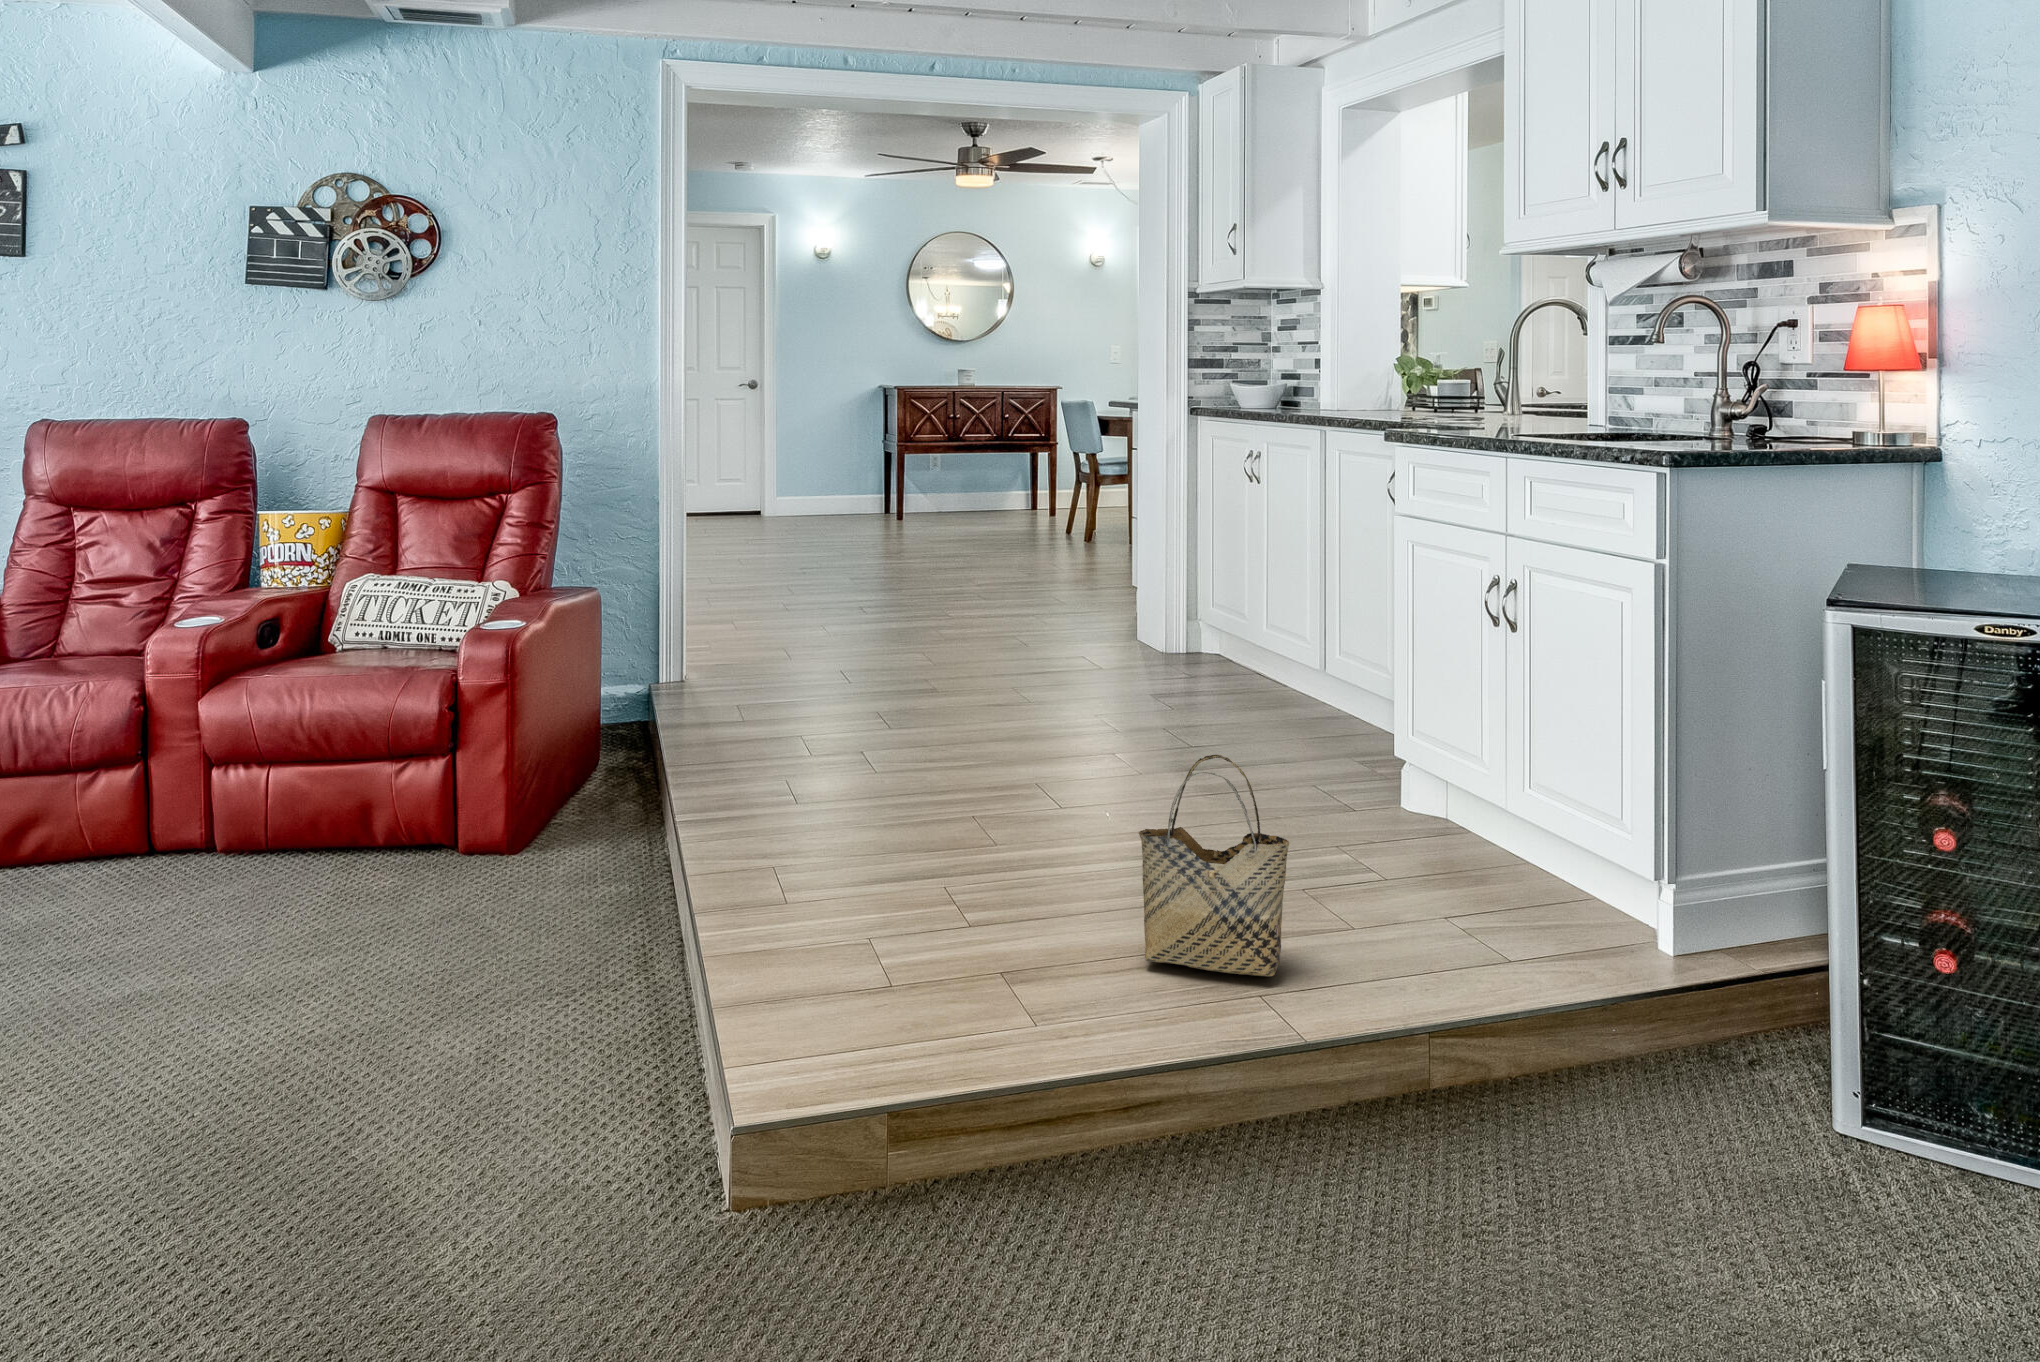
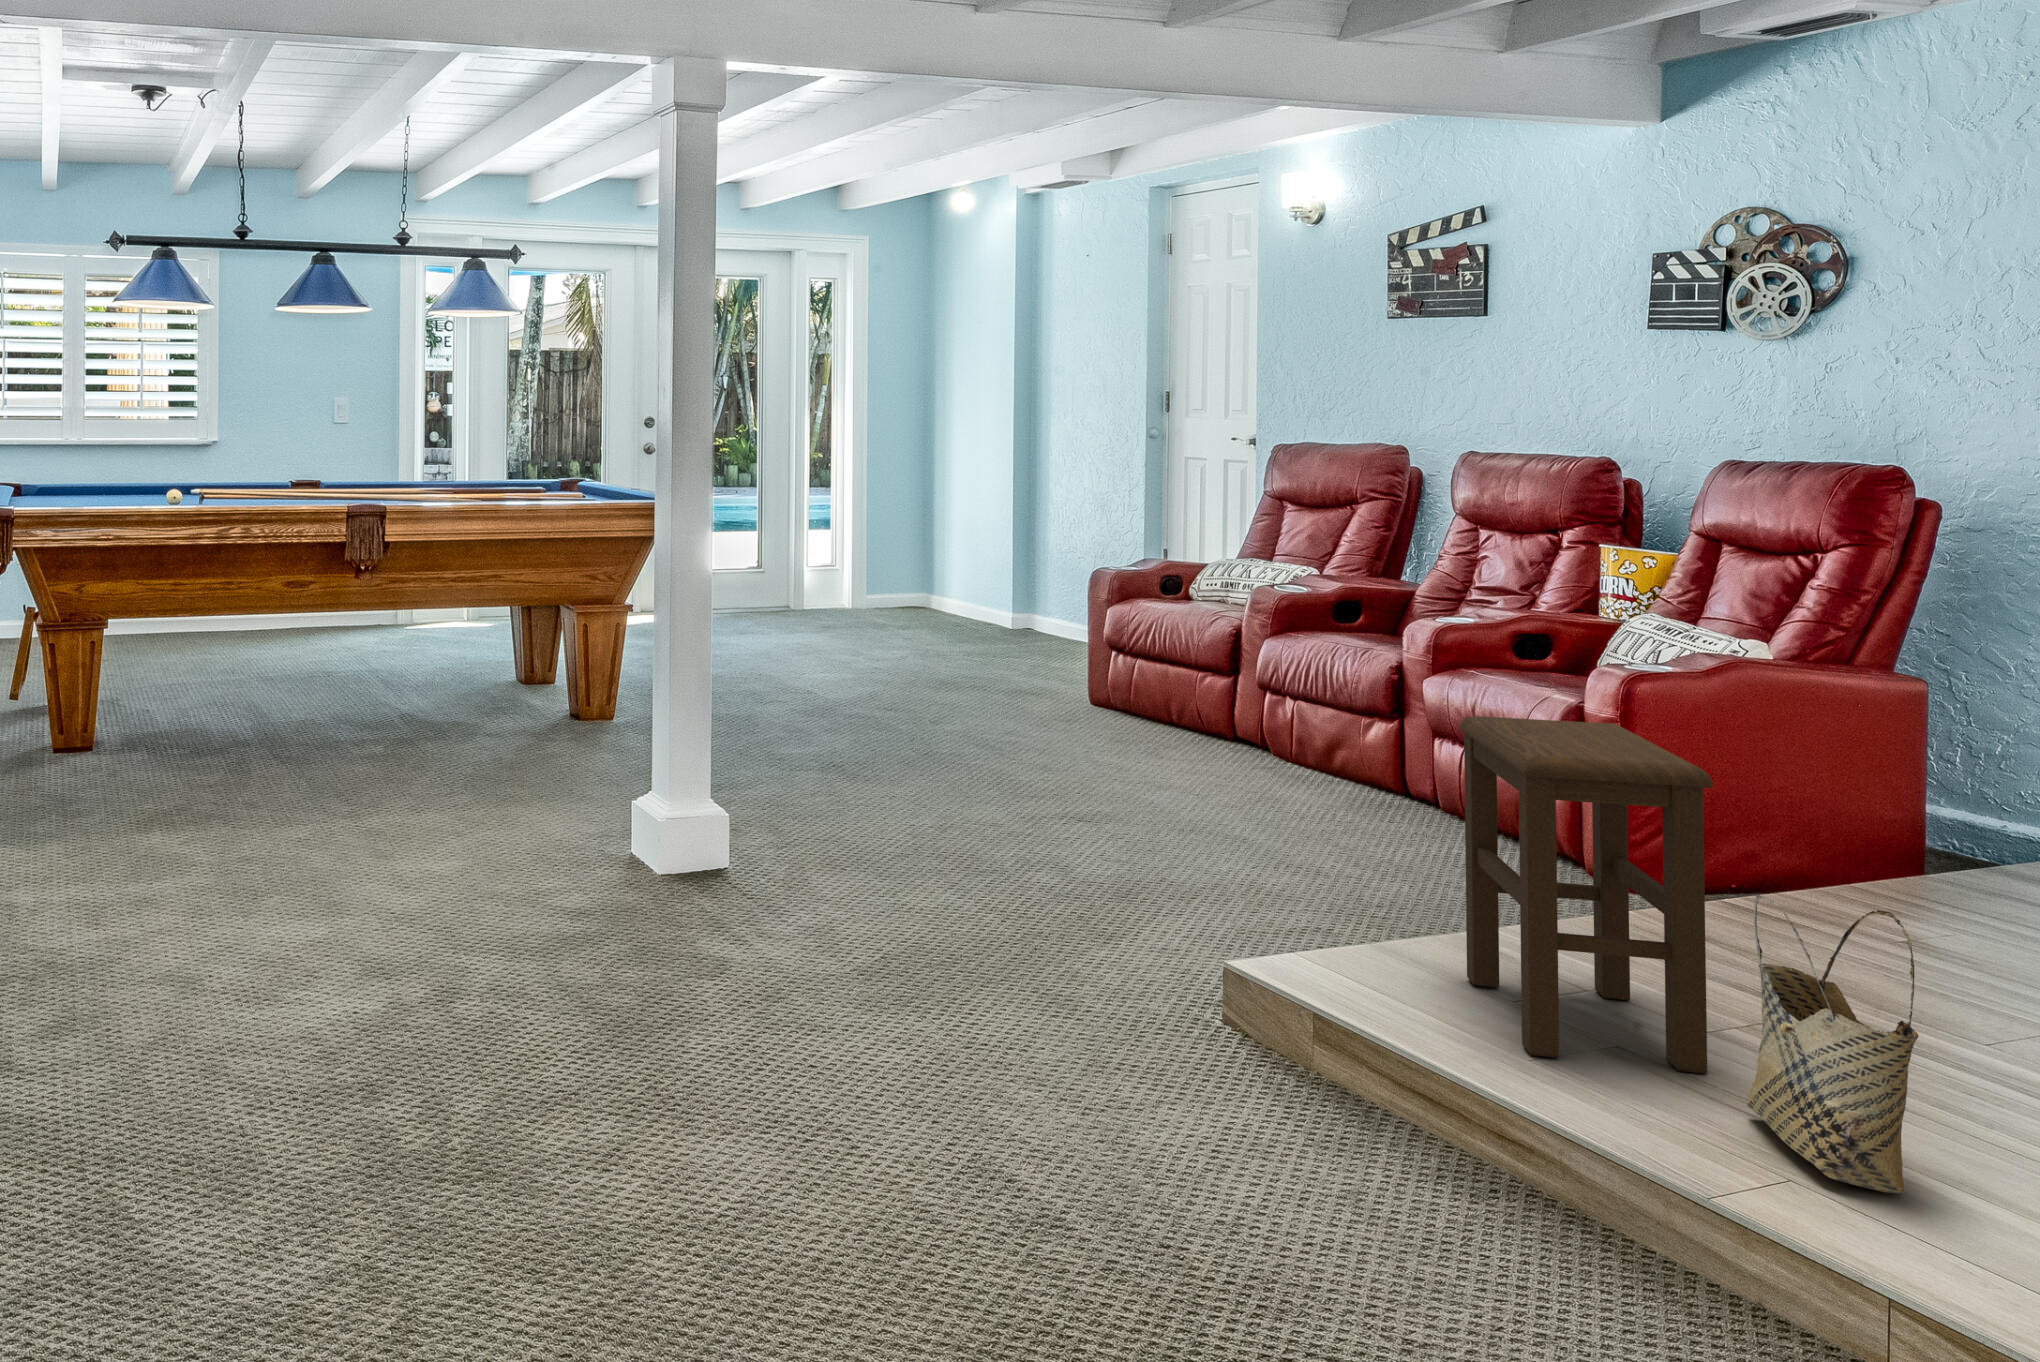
stool: none [819,671,1068,1015] -> present [1460,716,1713,1074]

